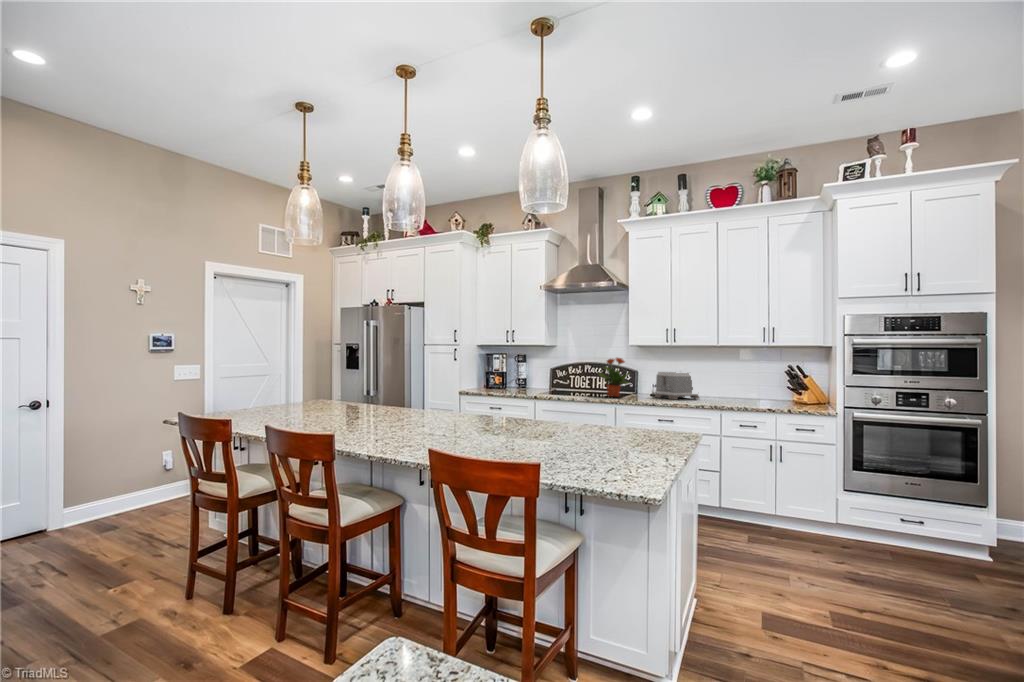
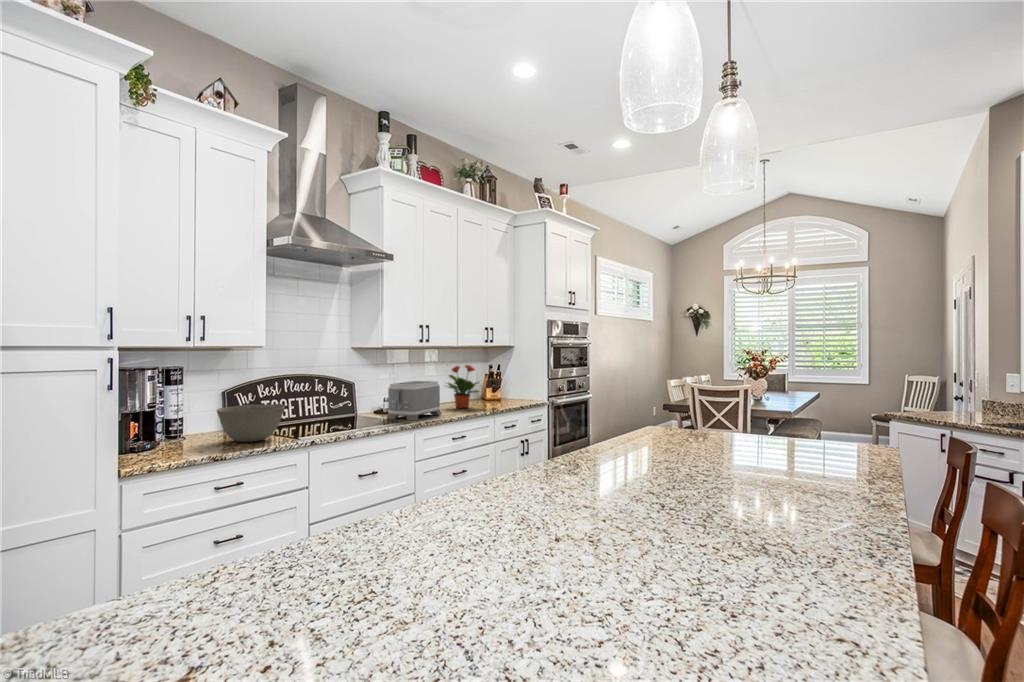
potted plant: present [599,358,630,397] -> present [447,365,479,408]
bowl: none [542,375,580,397] -> present [217,404,285,442]

